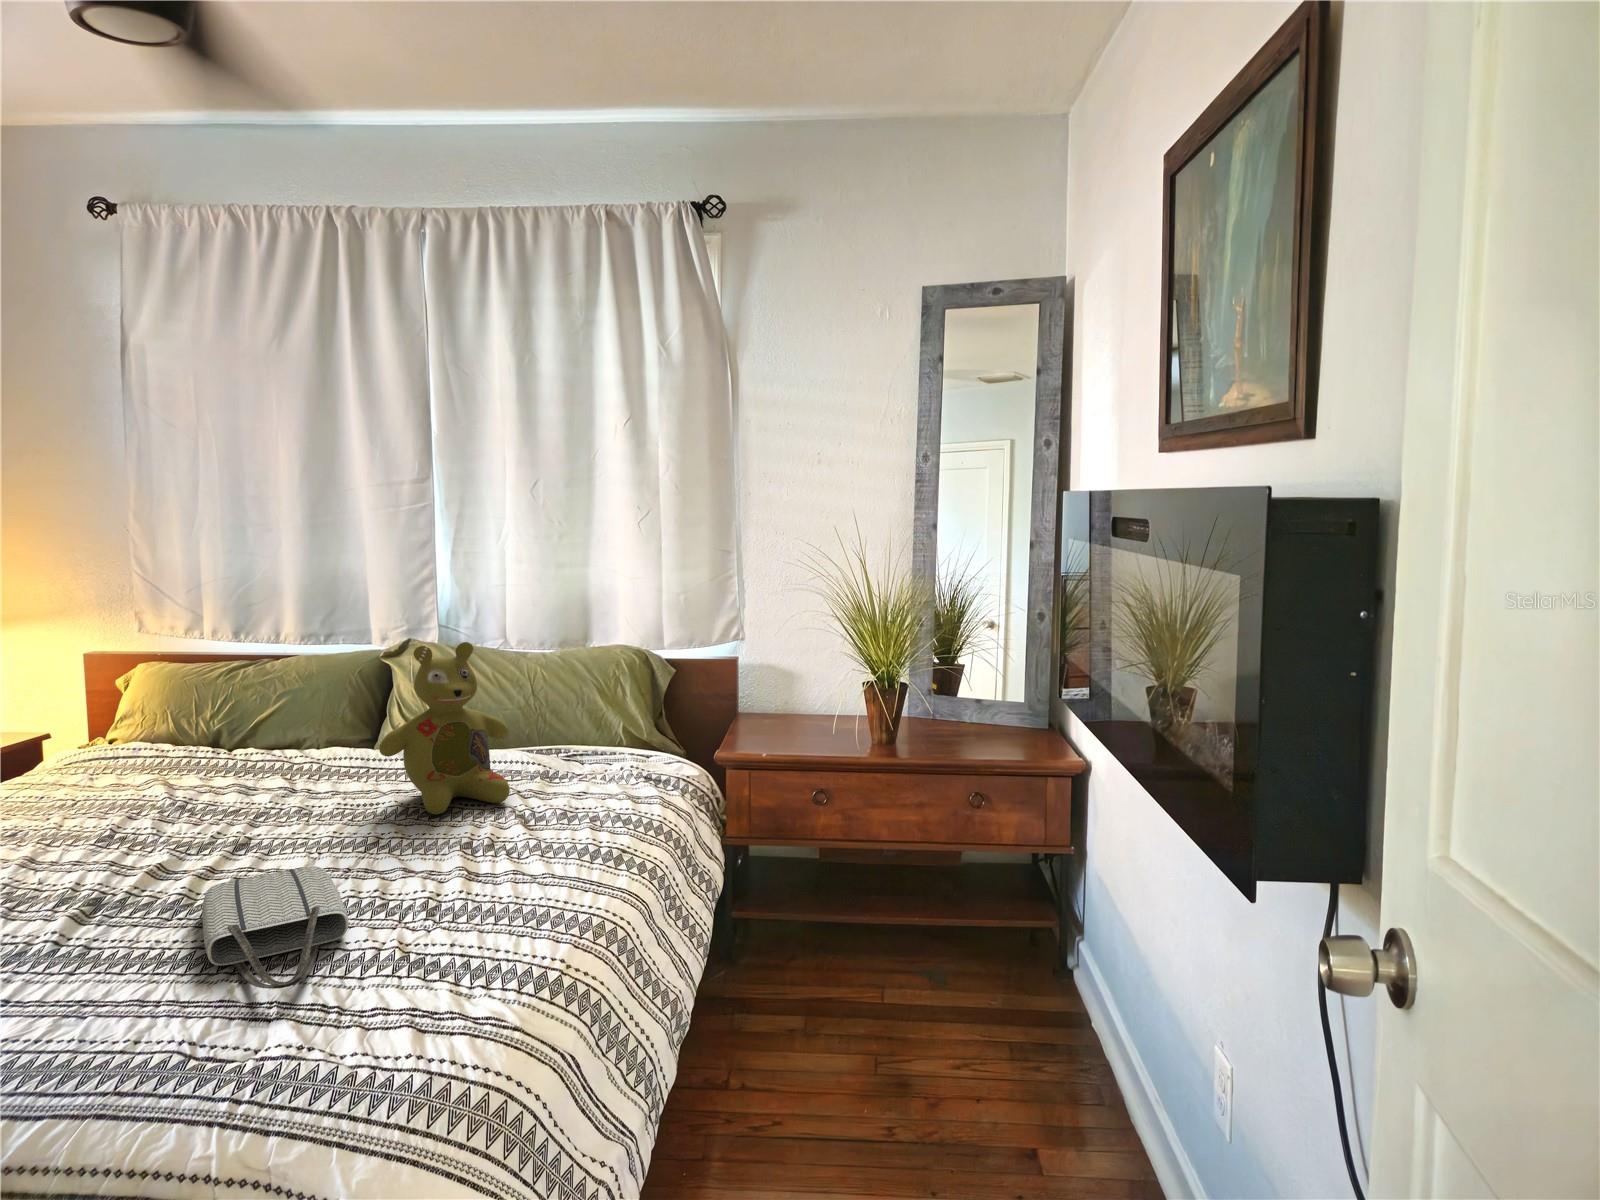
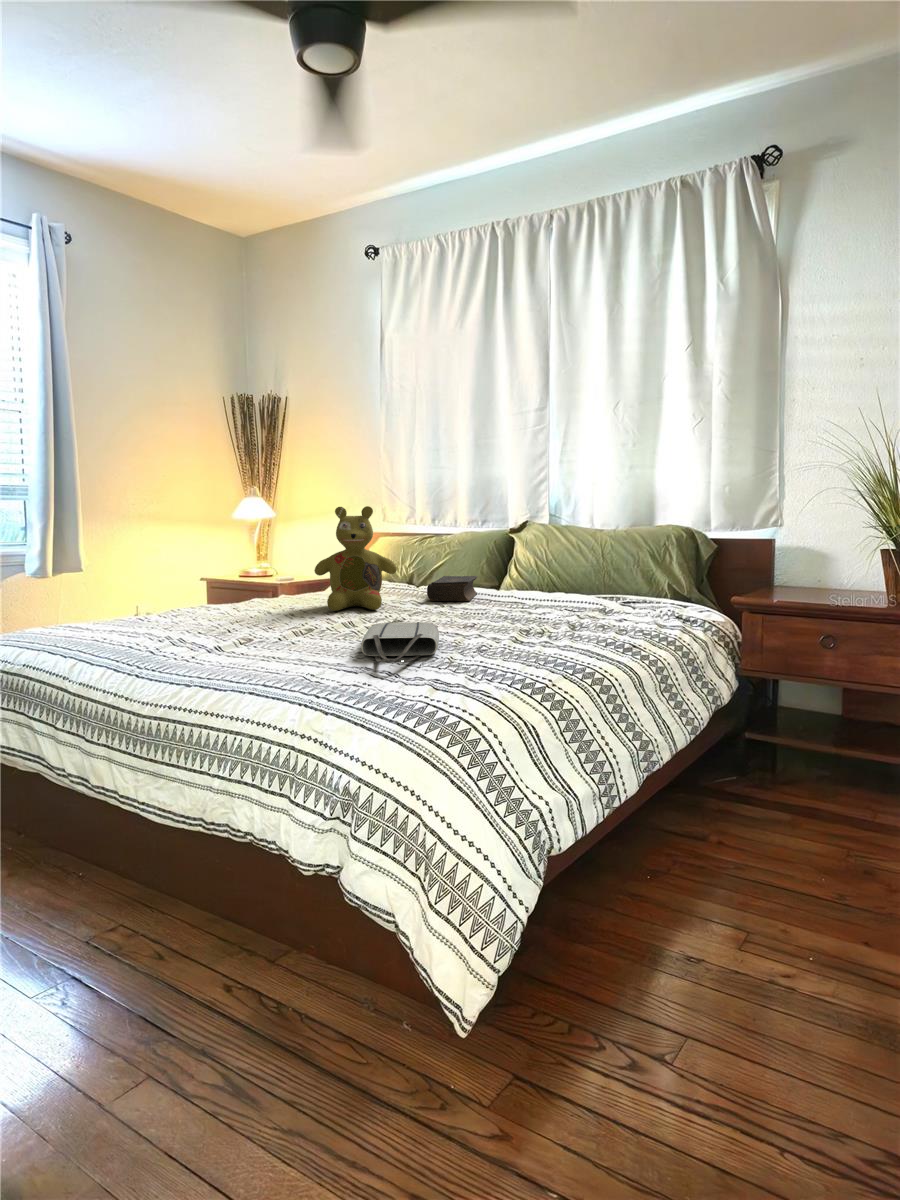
stuffed bear: present [379,642,510,815] -> present [314,506,397,611]
book: none [264,734,343,789] -> present [427,576,477,601]

